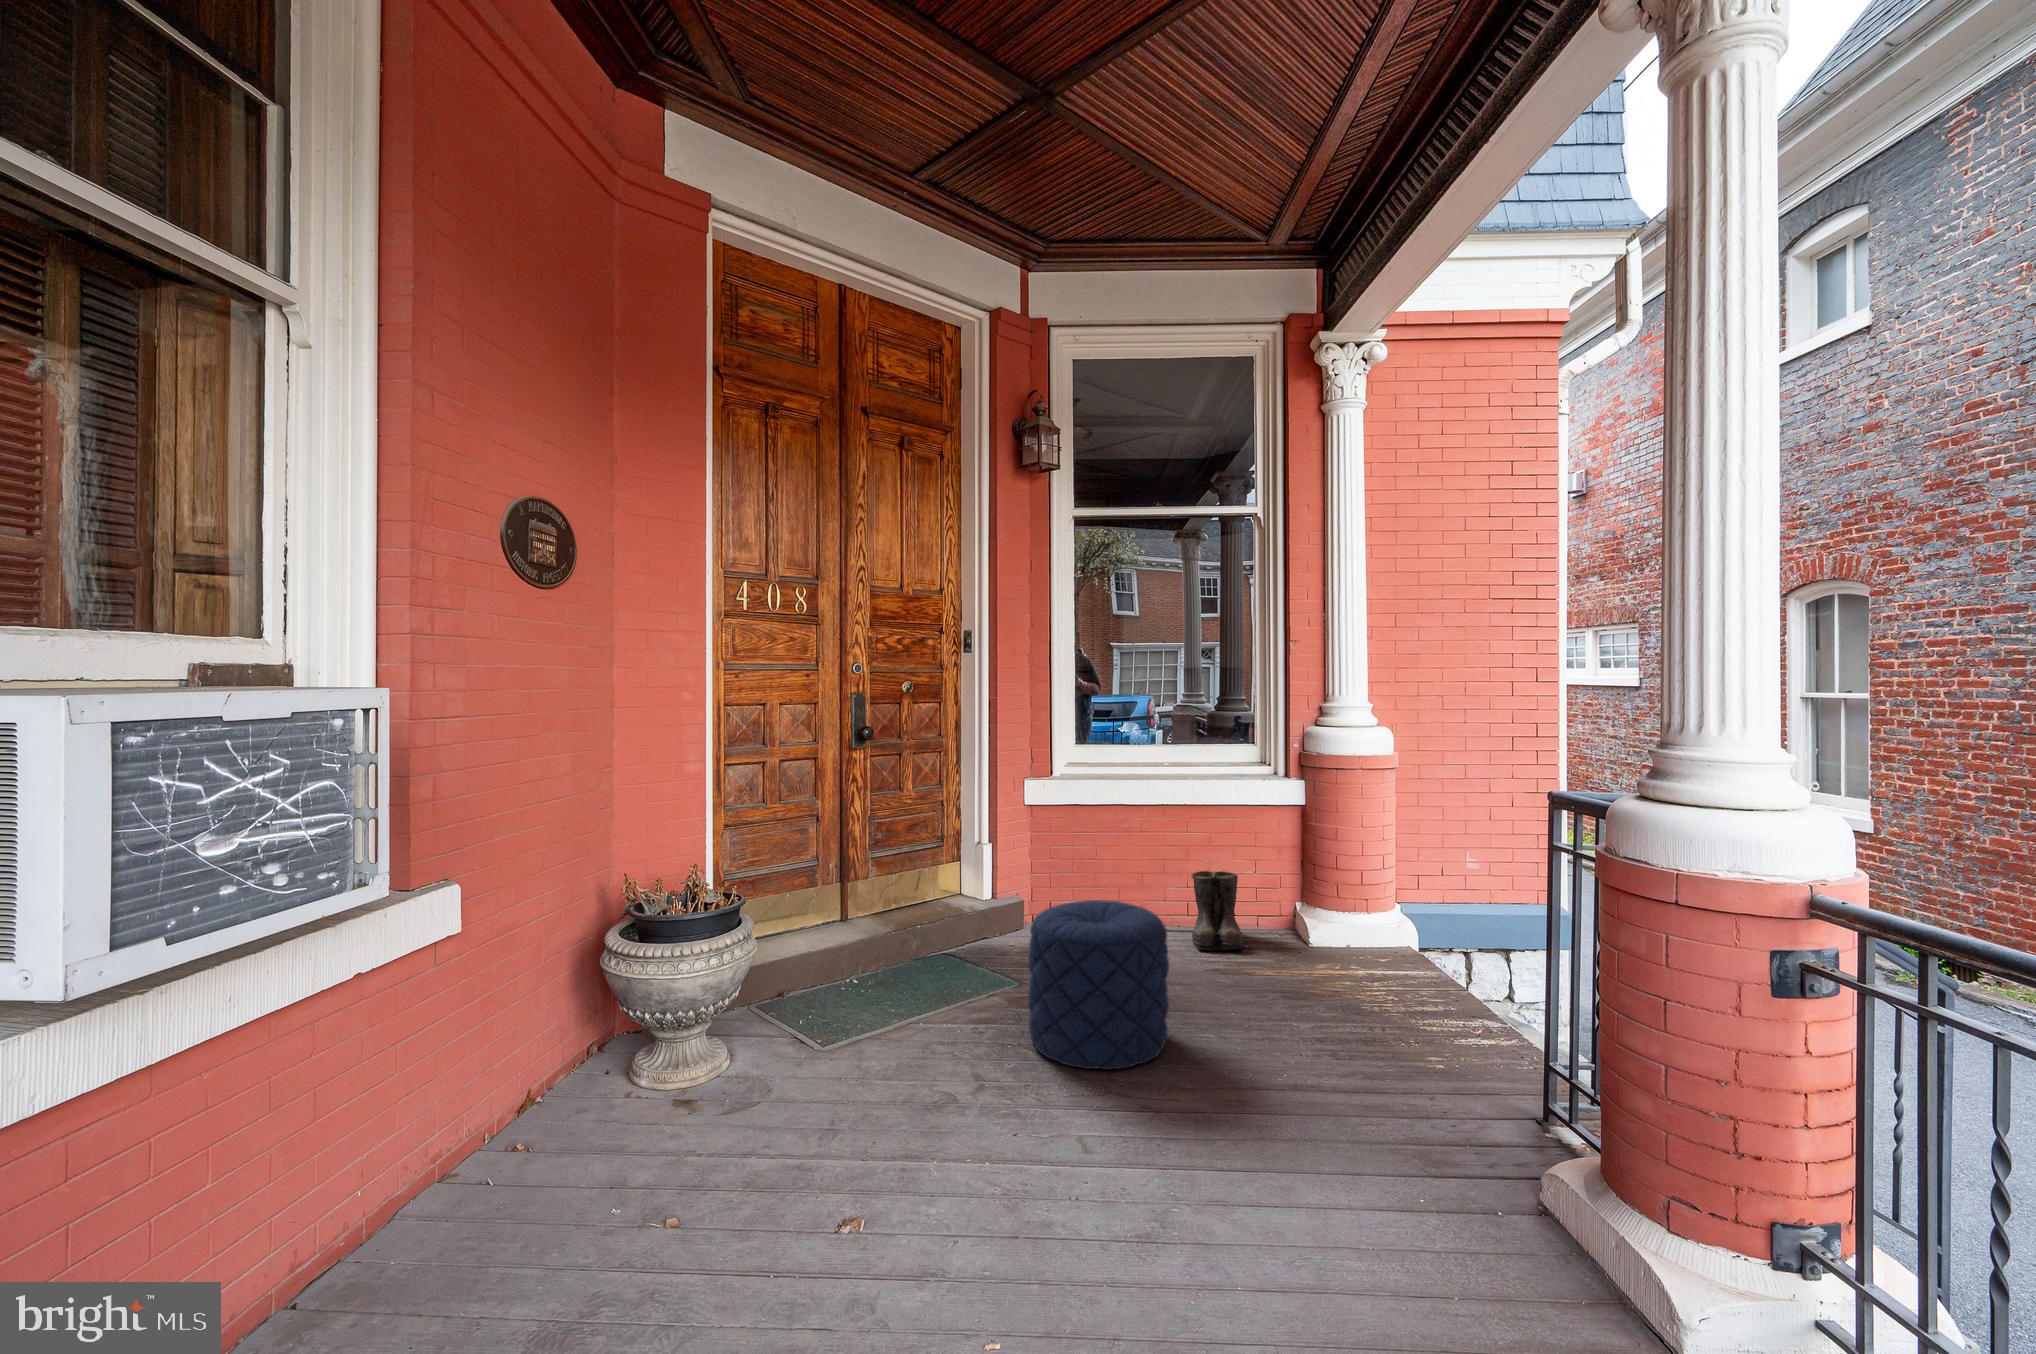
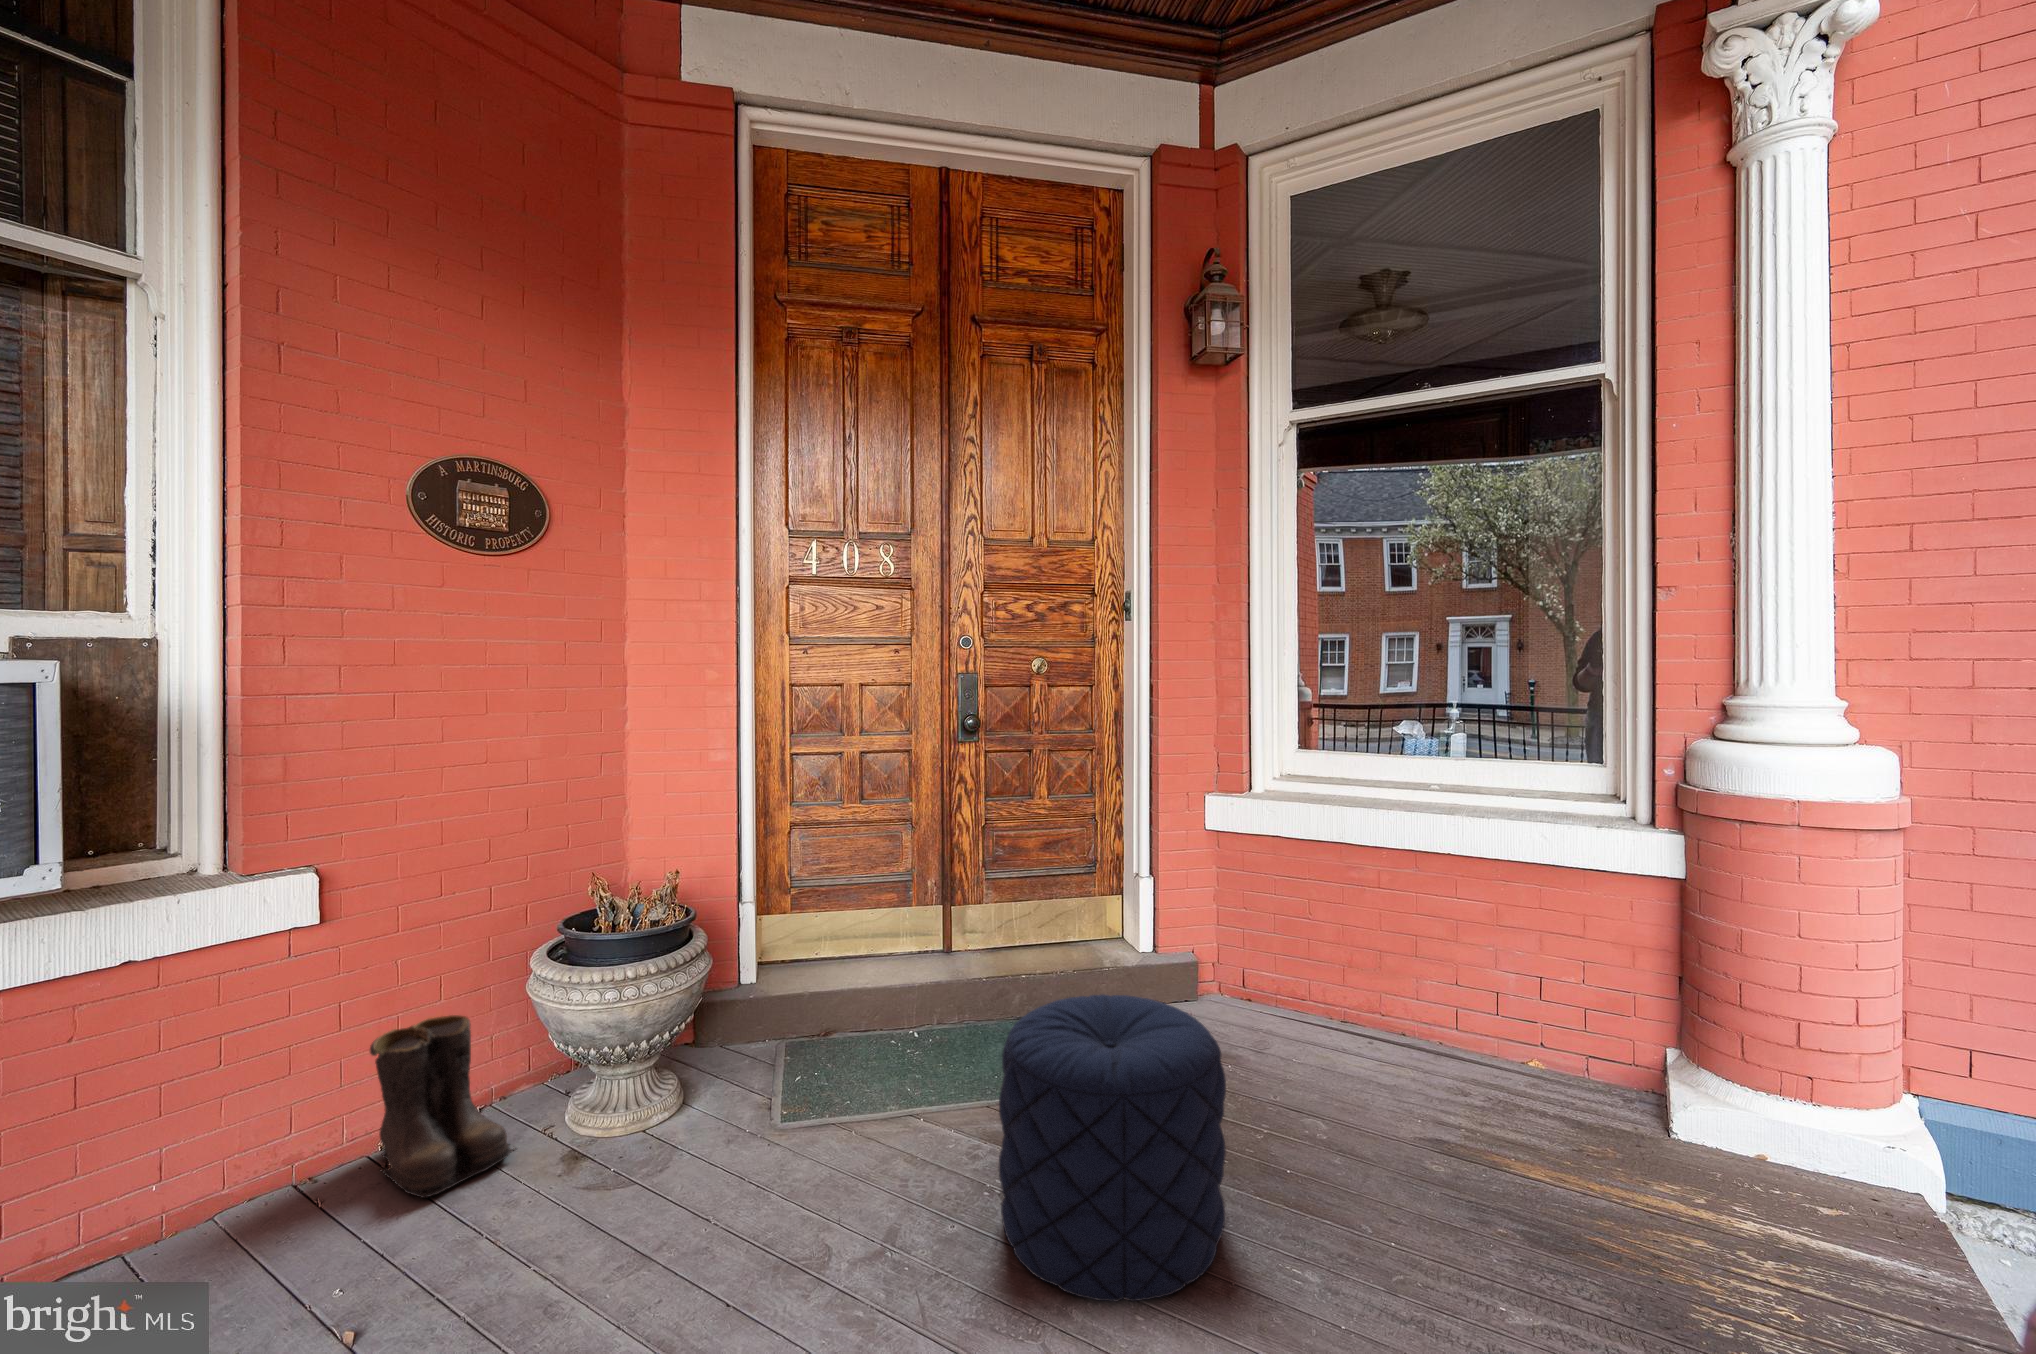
boots: present [1191,871,1245,950] -> present [370,1015,516,1198]

